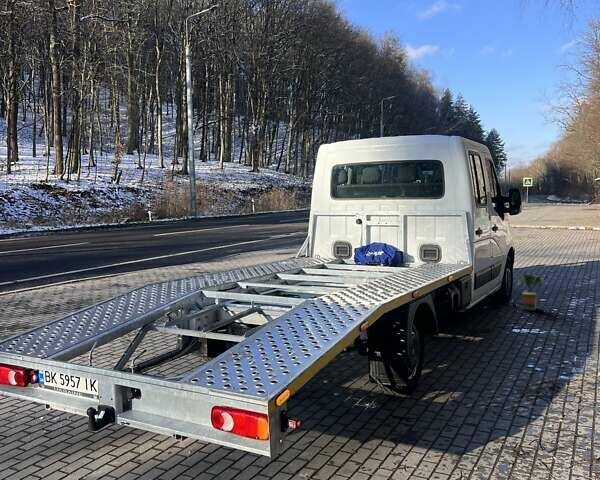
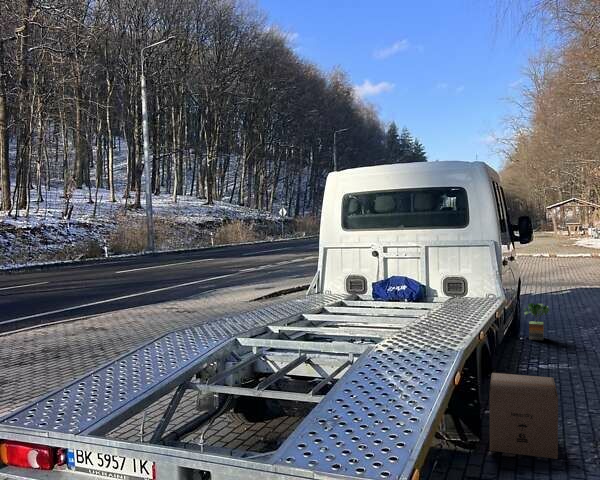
cardboard box: none [429,333,497,411] -> present [489,373,558,459]

